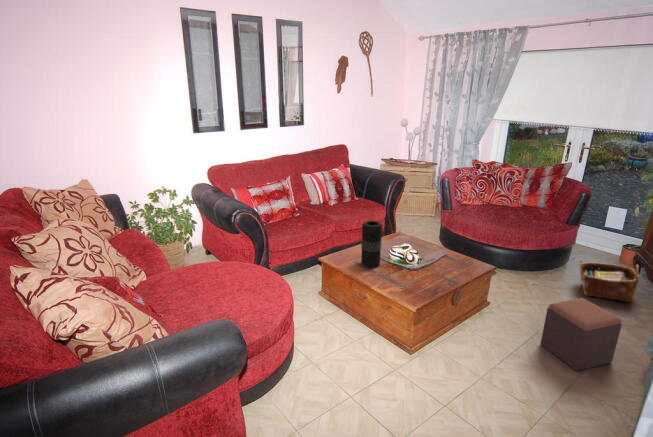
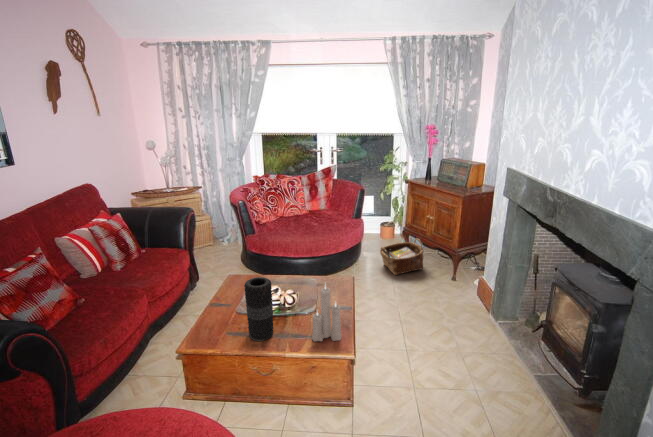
candle: none [396,234,419,288] -> present [312,287,341,341]
footstool: present [541,298,622,371] -> none [420,281,470,345]

